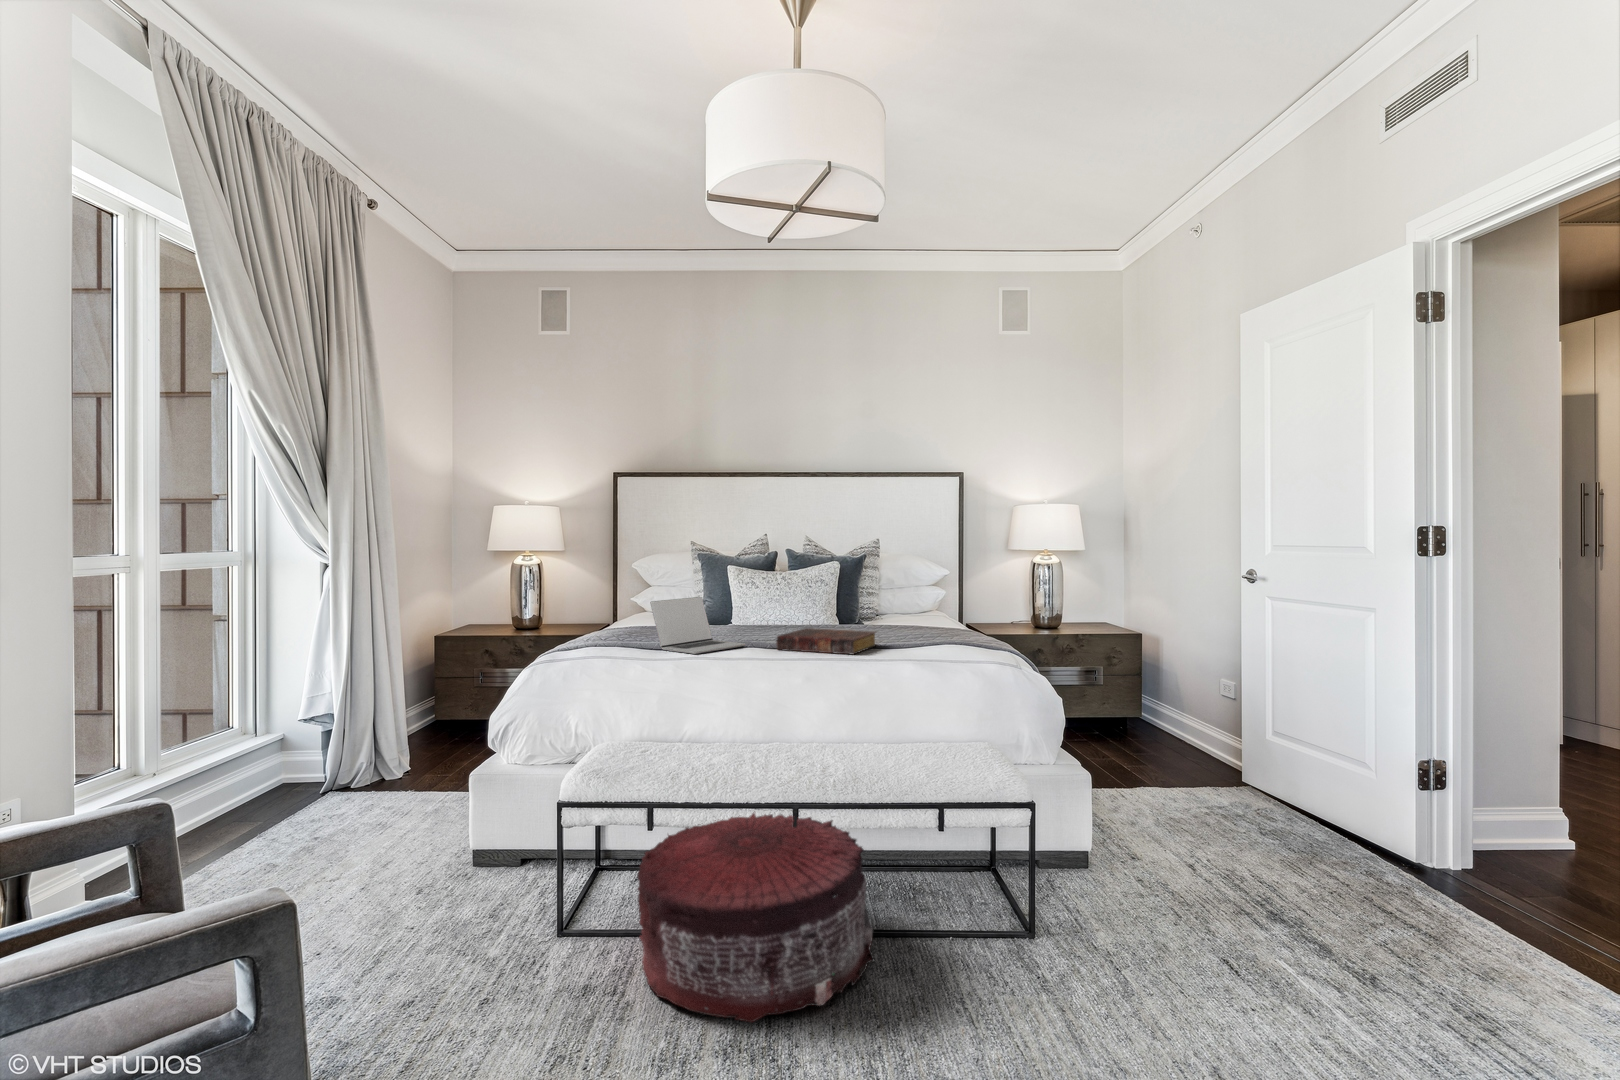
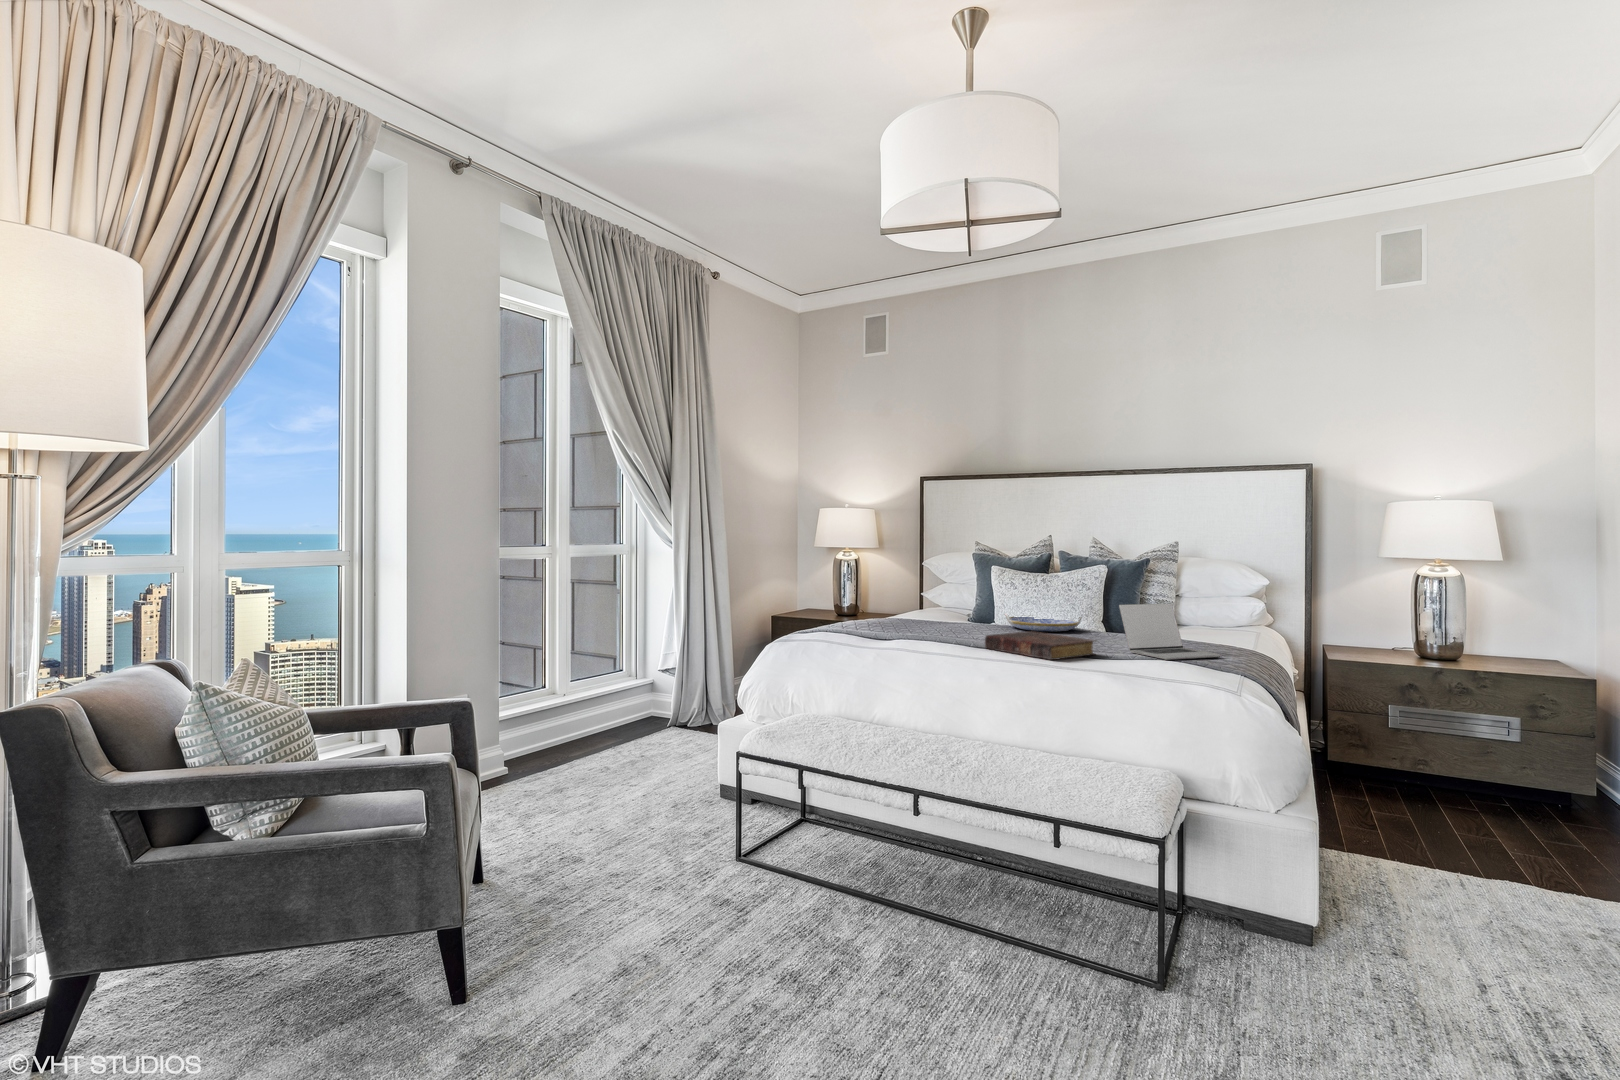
laptop: present [650,597,746,654] -> present [1119,603,1222,660]
serving tray: none [749,609,821,628] -> present [1004,613,1082,632]
pouf: present [637,813,875,1022] -> none [764,791,972,974]

